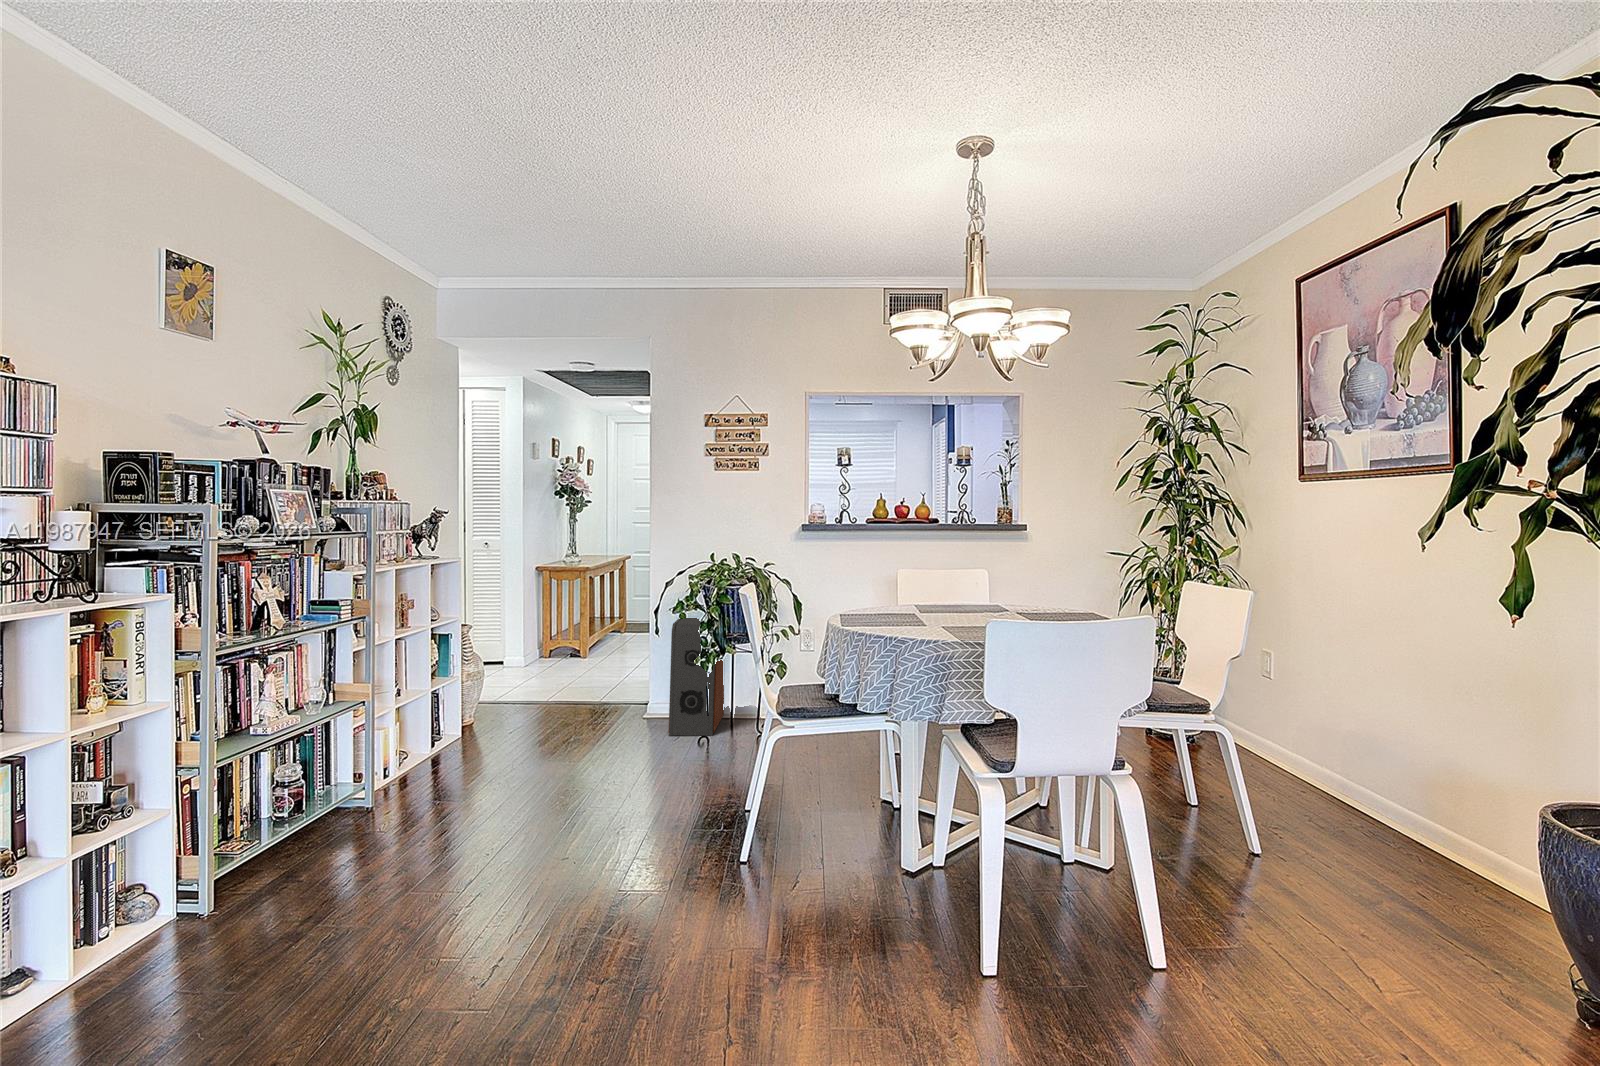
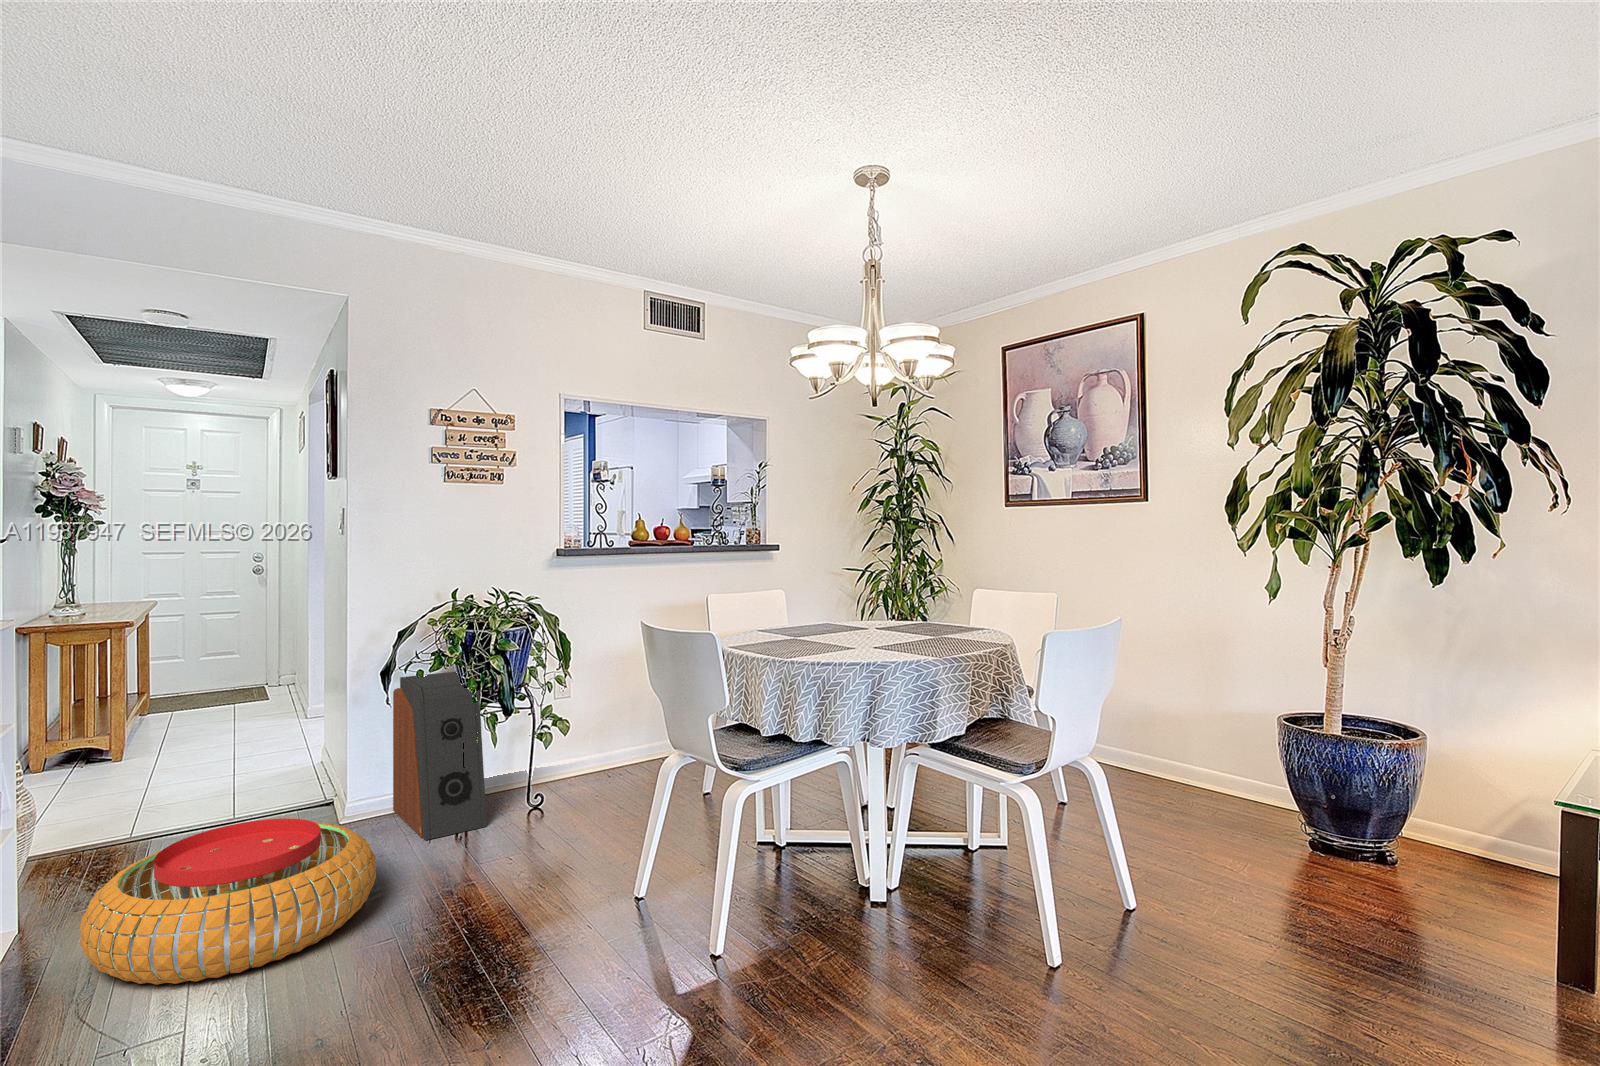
pouf: none [451,696,609,779] -> present [80,818,376,985]

